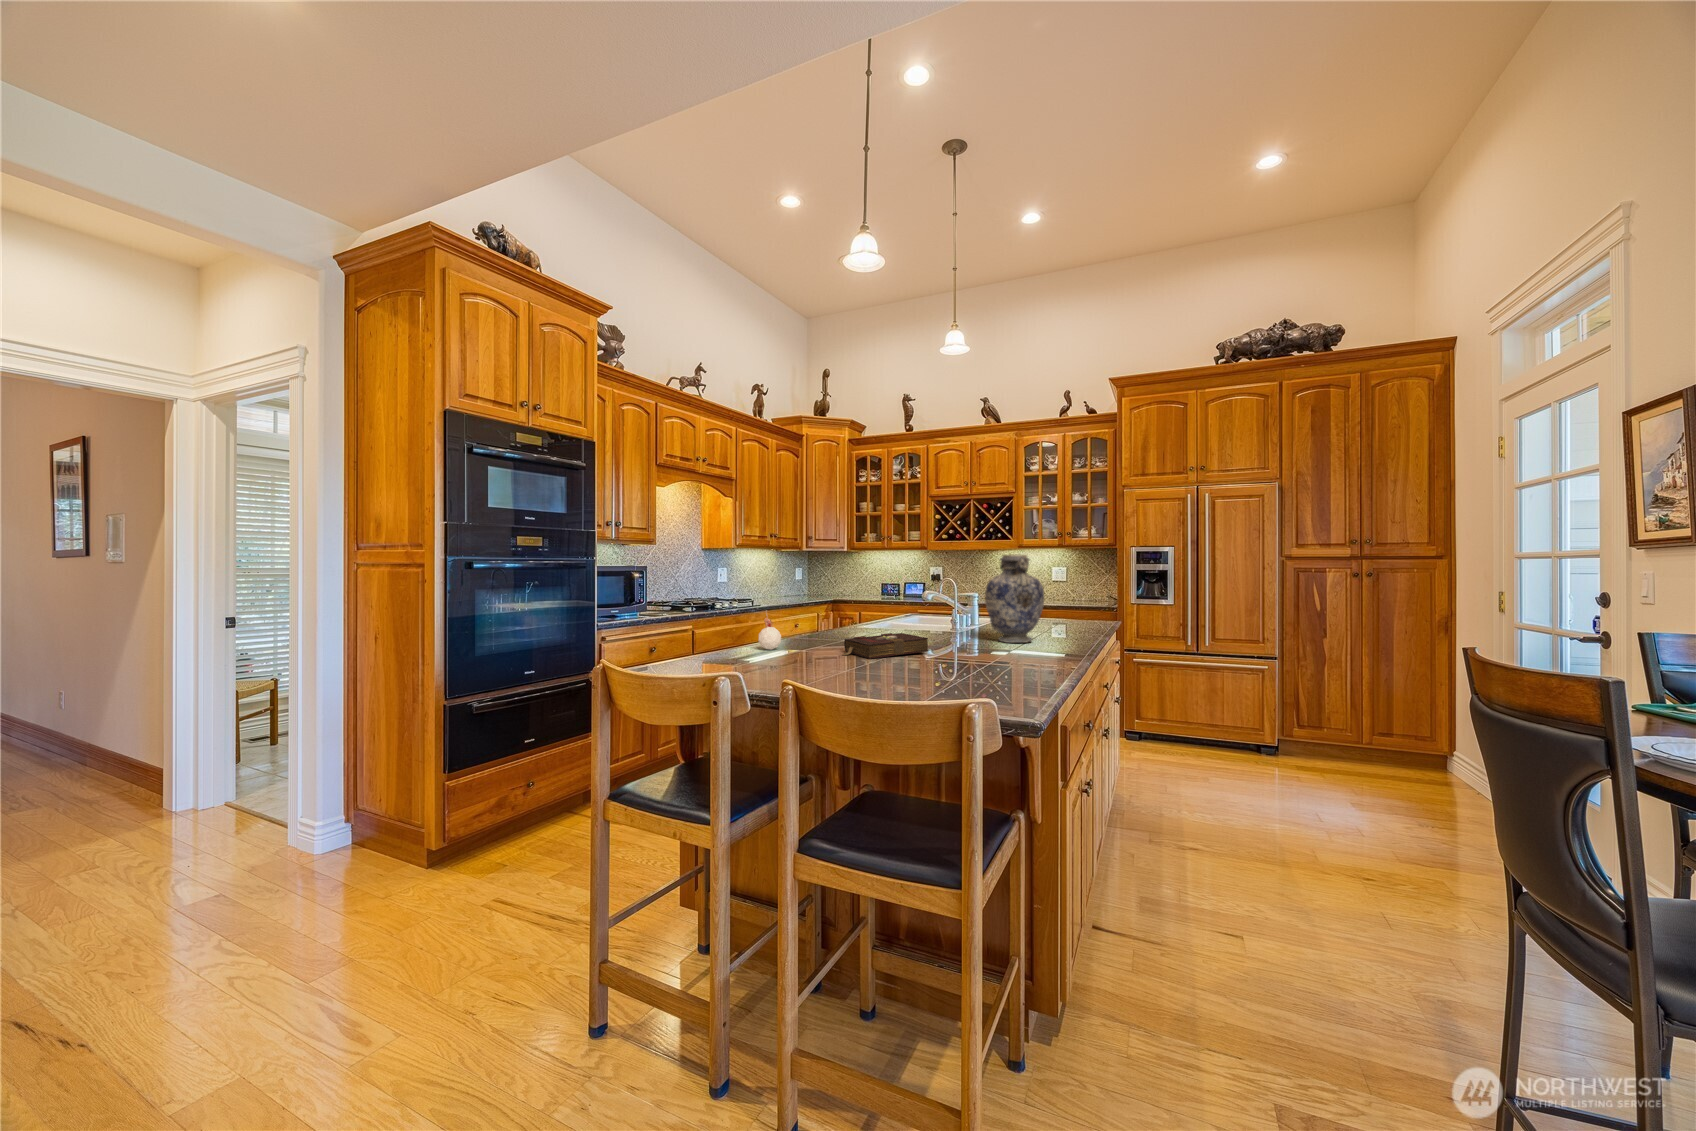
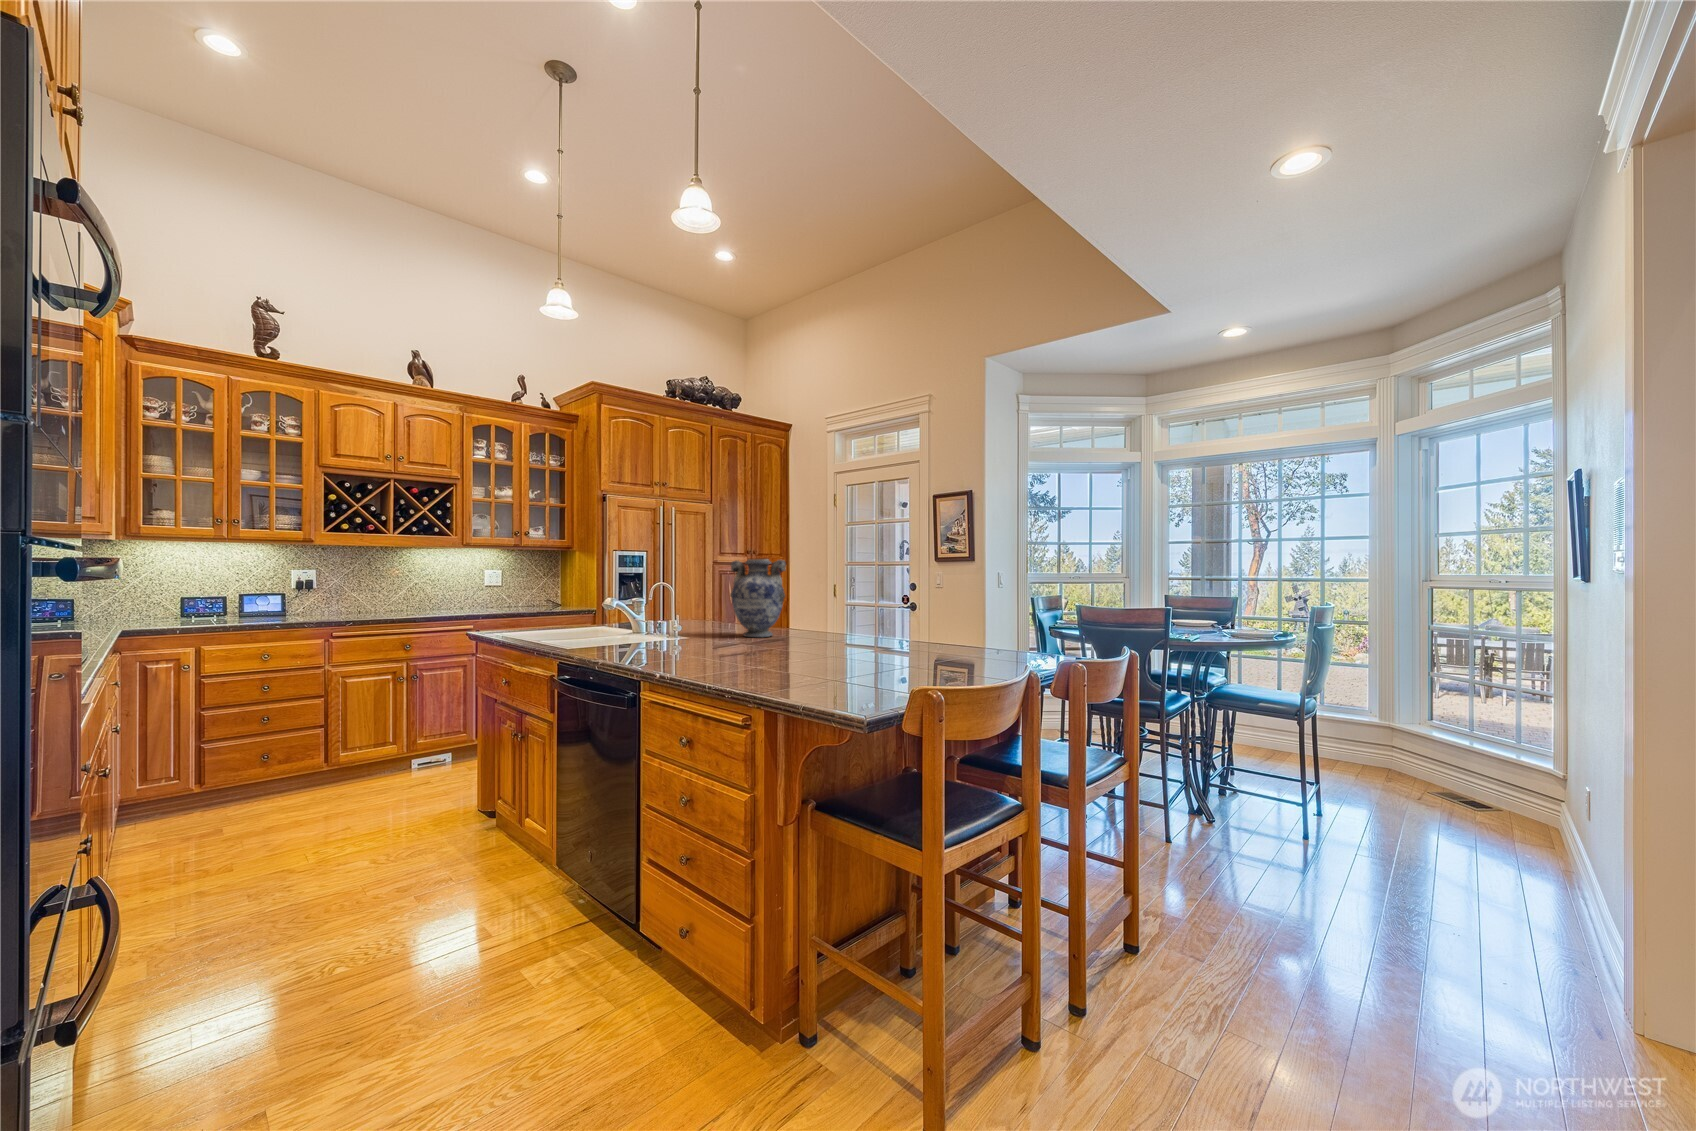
candle: present [759,615,781,650] -> none [679,623,708,670]
book: present [842,633,928,659] -> none [750,635,804,660]

